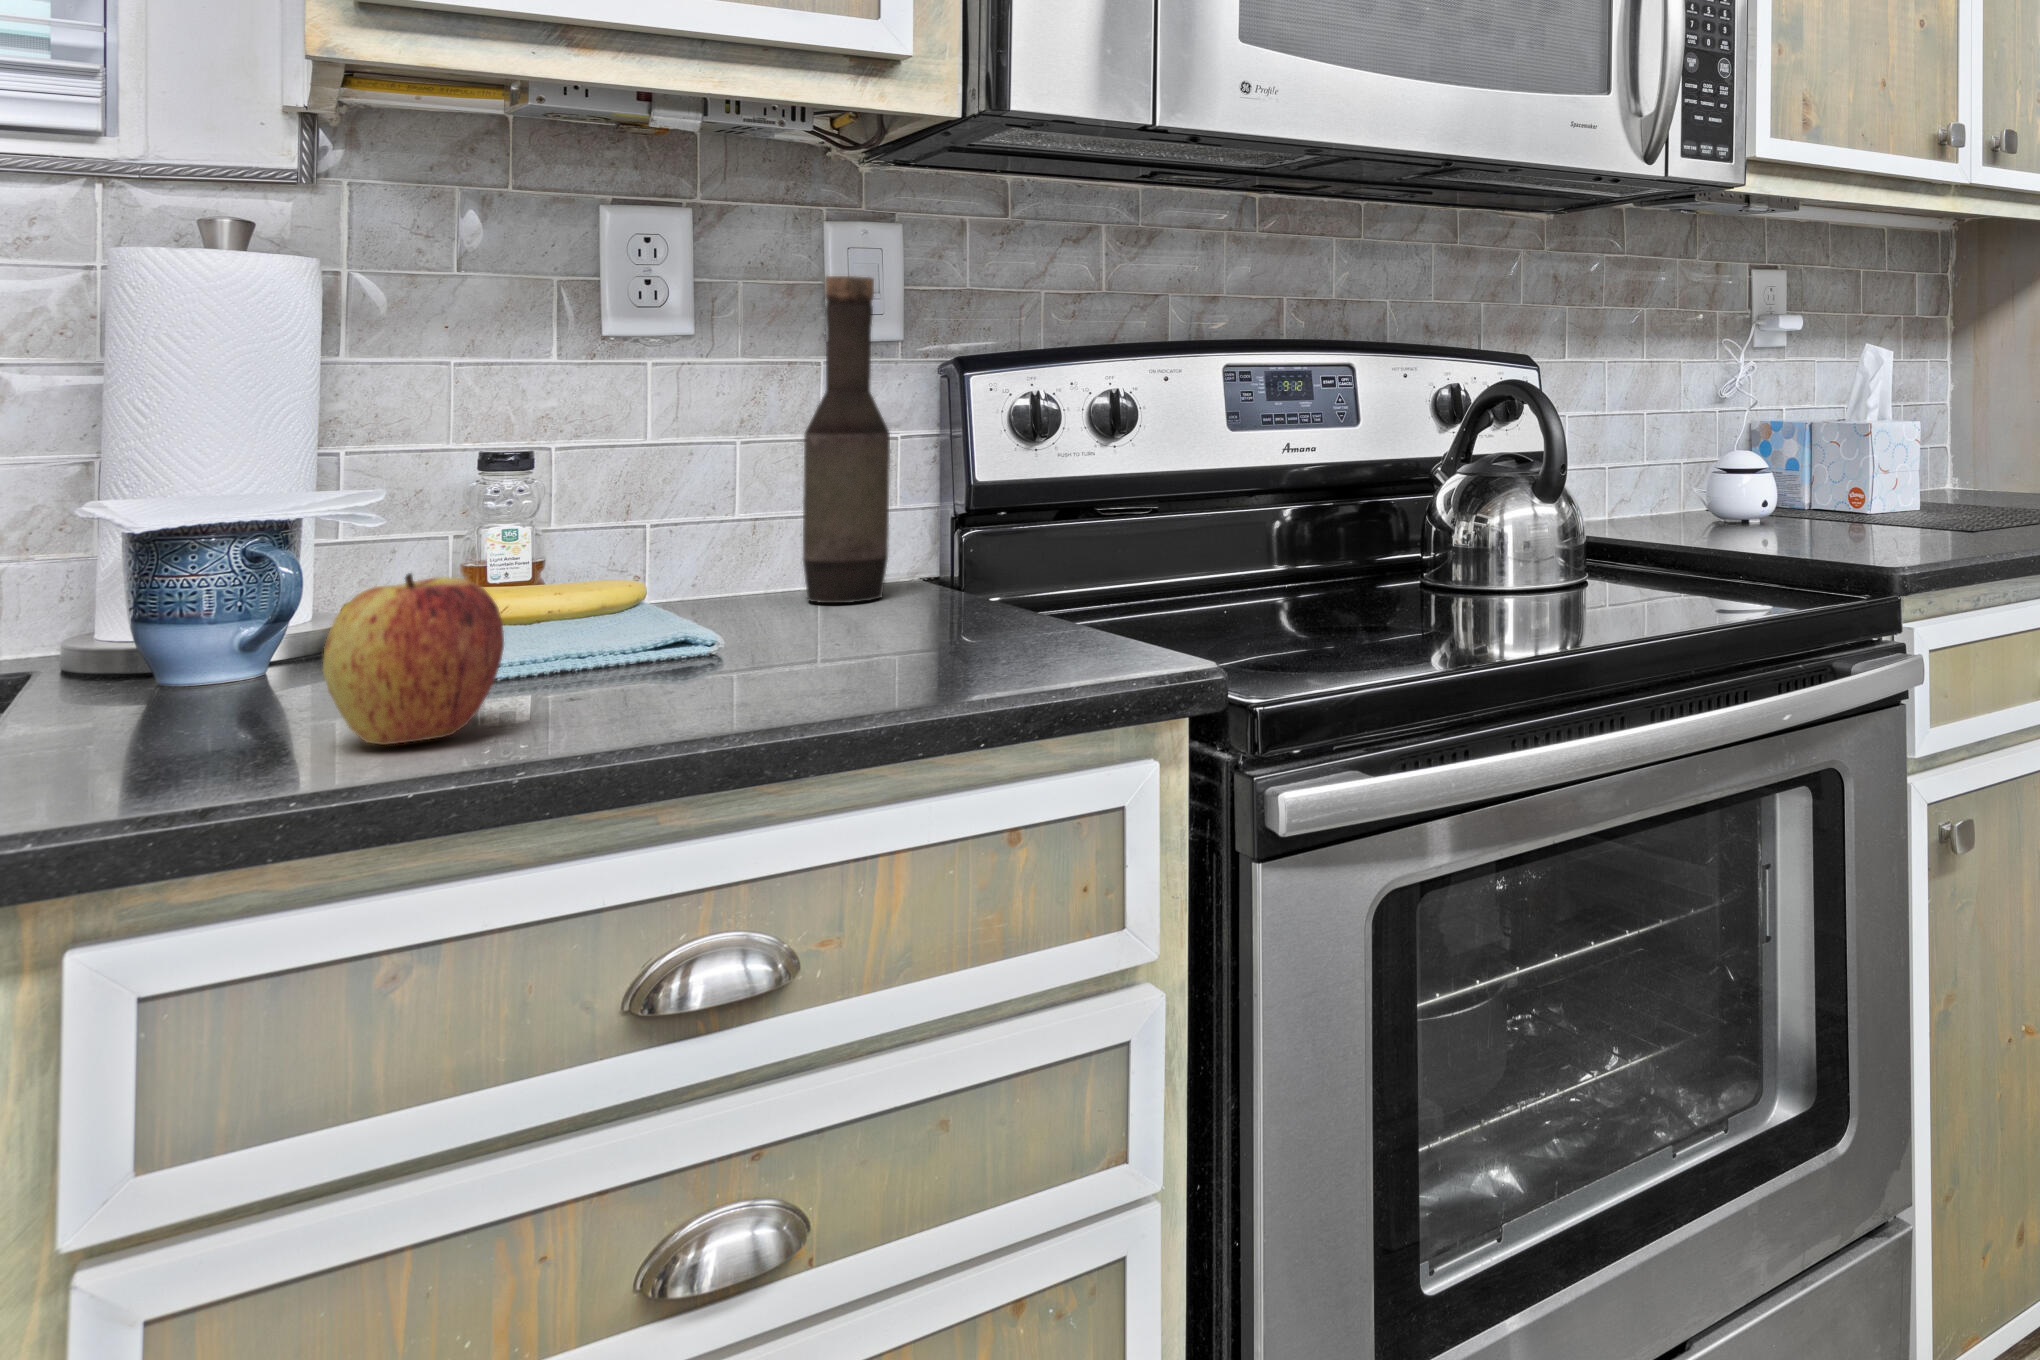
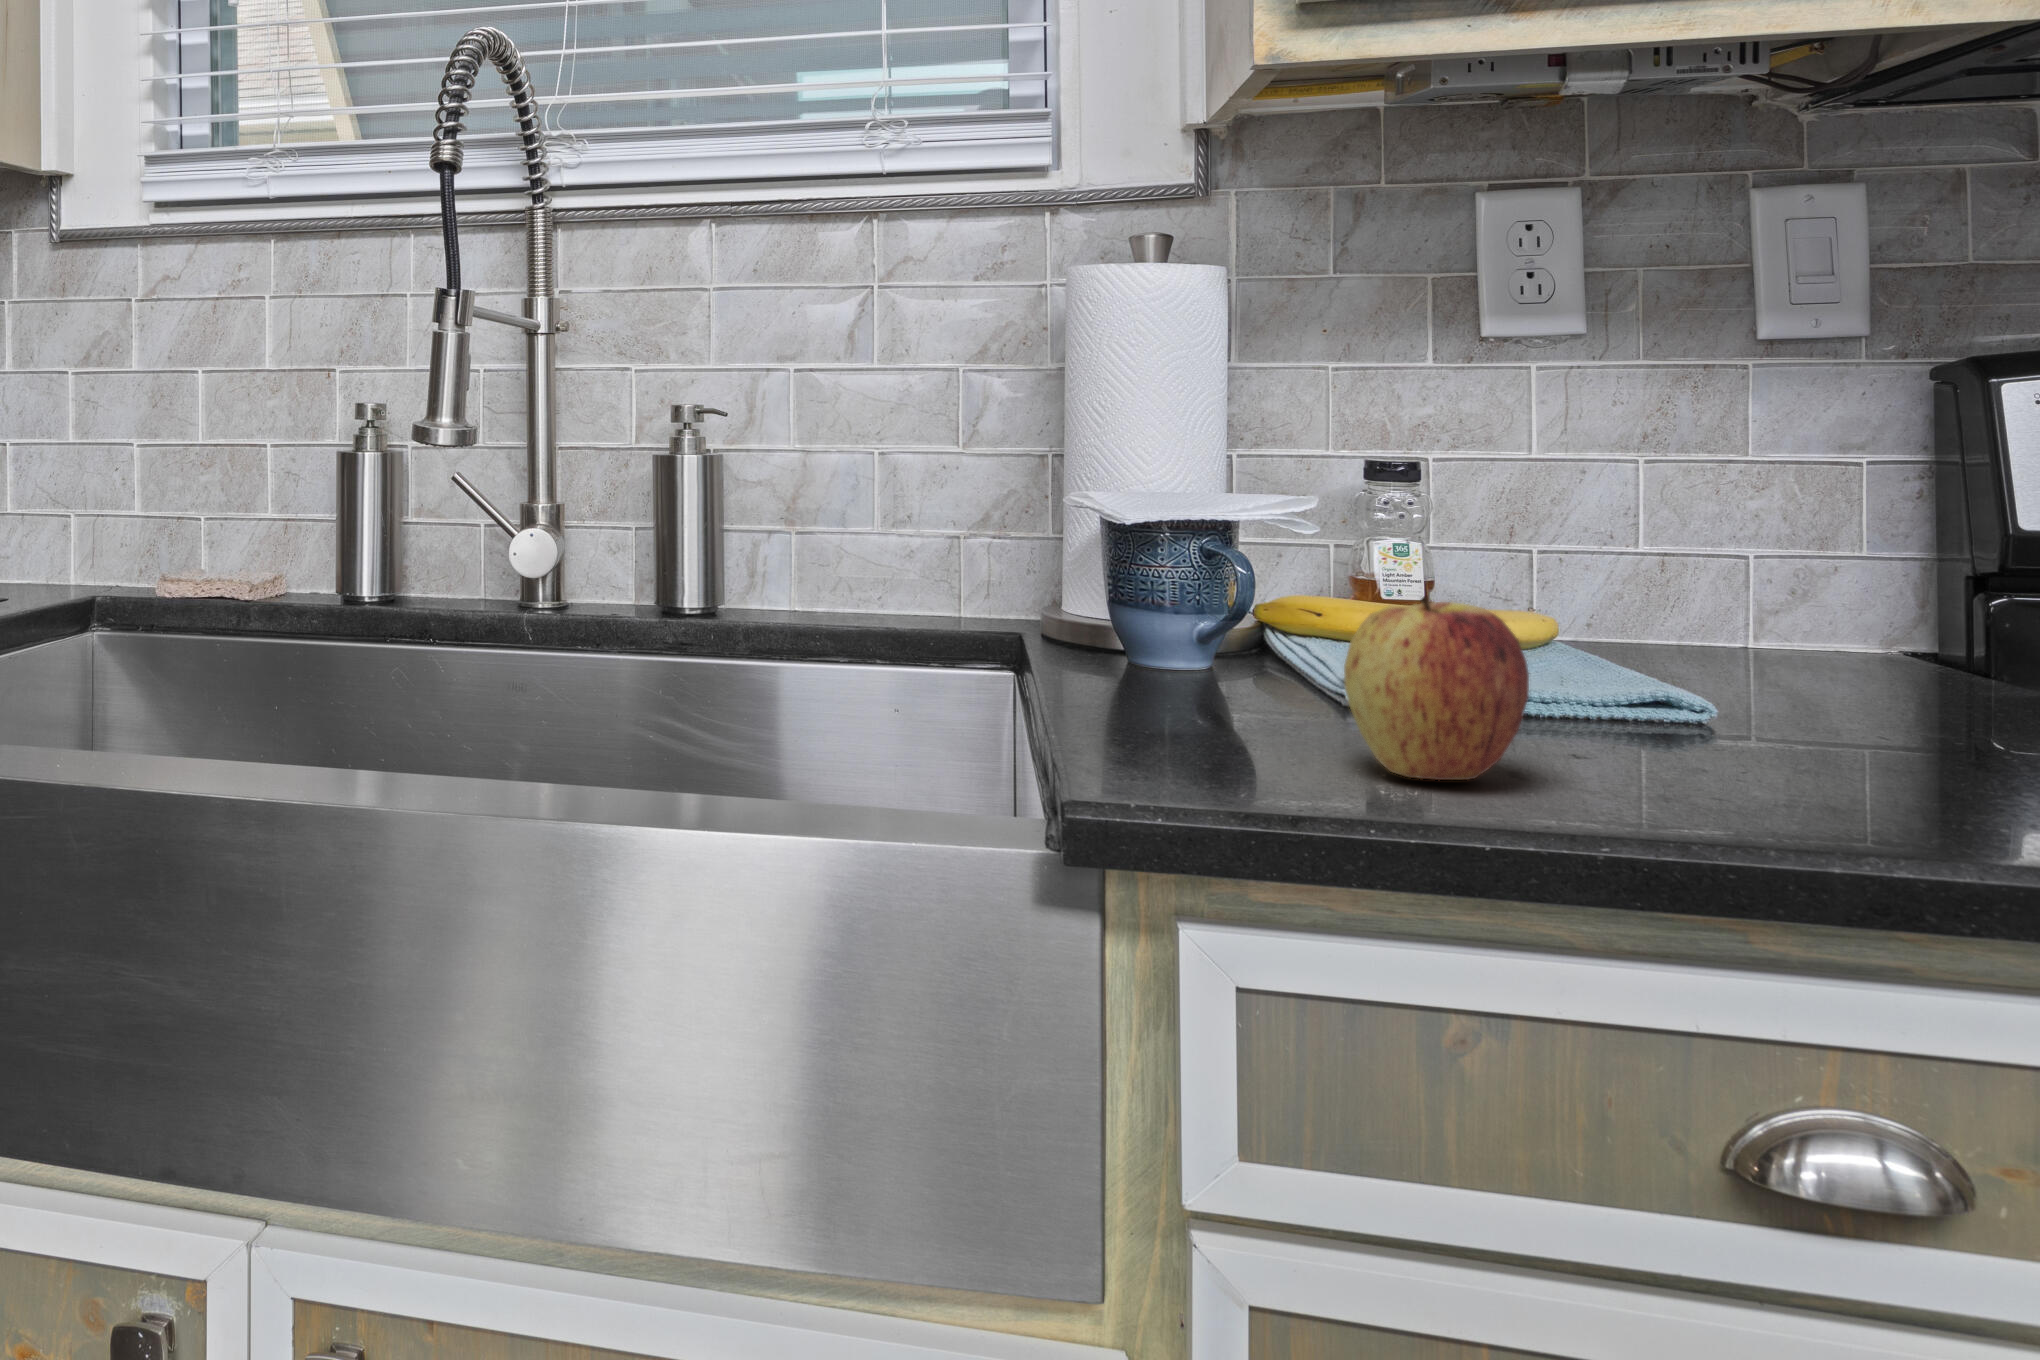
bottle: present [803,276,890,603] -> none [1746,255,1875,672]

